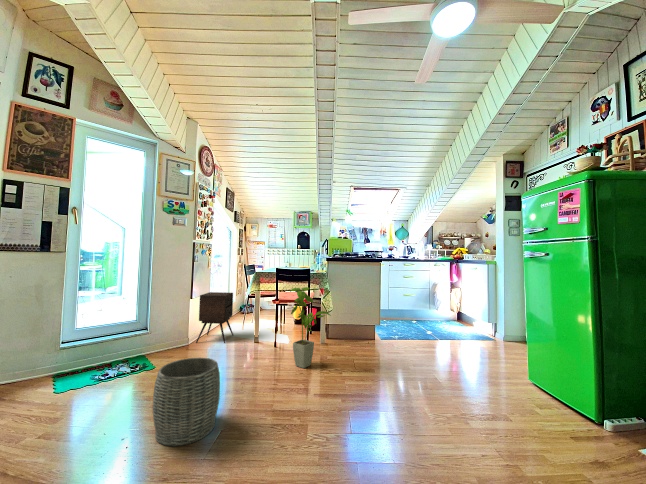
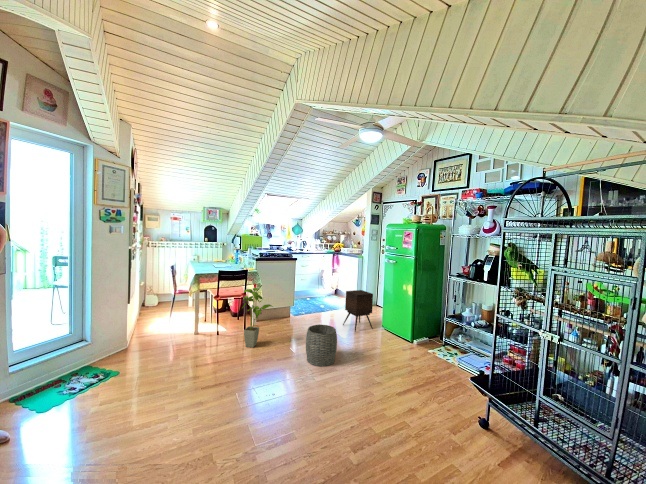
side table: present [196,292,233,343] -> present [343,290,373,332]
woven basket: present [153,358,220,446] -> present [306,325,337,366]

